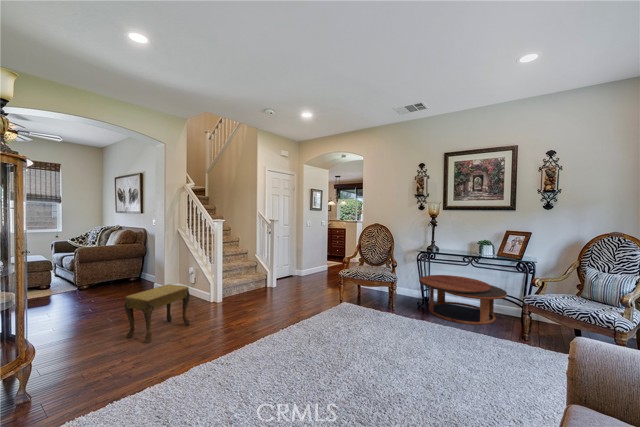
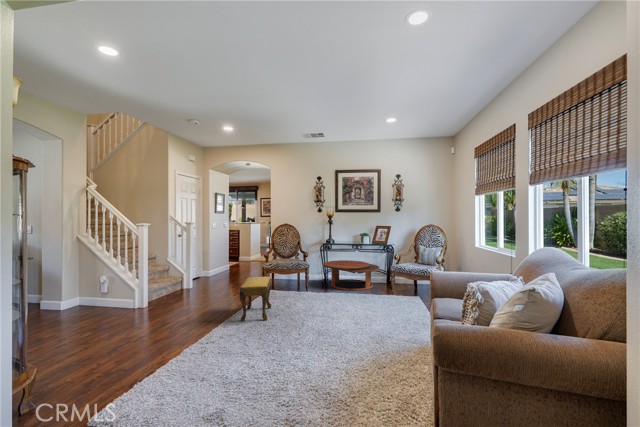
footstool: present [125,284,190,343] -> present [240,277,271,321]

